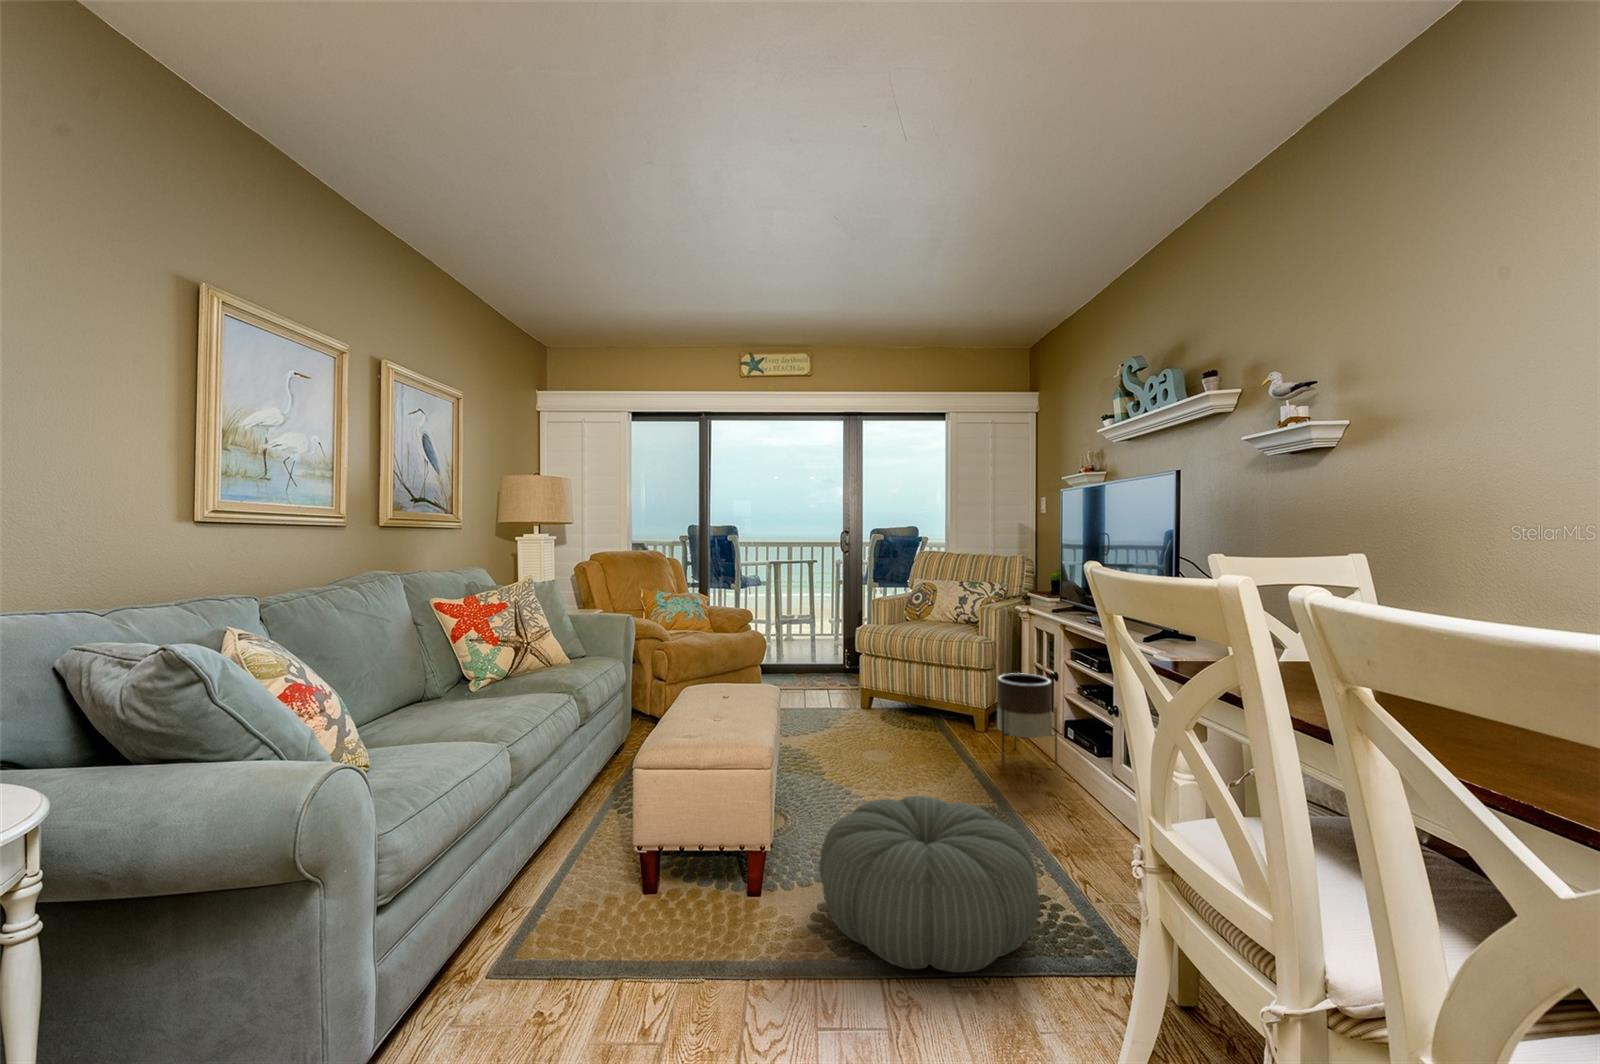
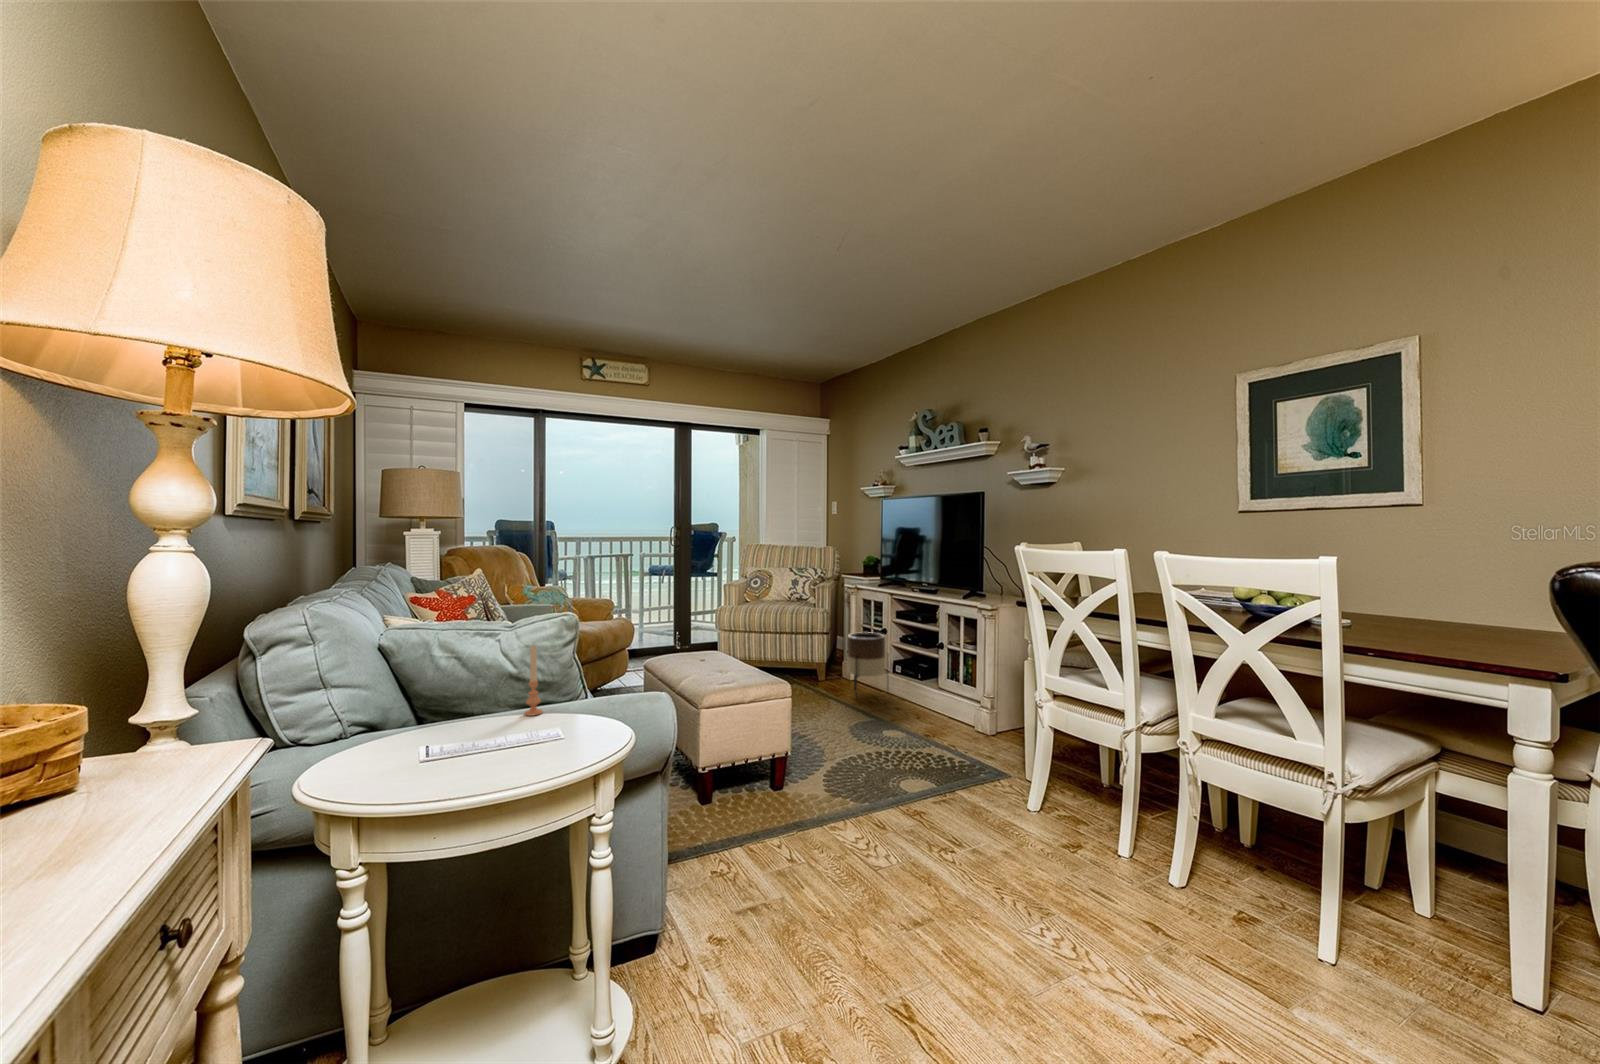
candle: none [183,683,213,774] -> present [524,645,543,716]
pouf: present [819,796,1039,972] -> none [824,707,964,800]

